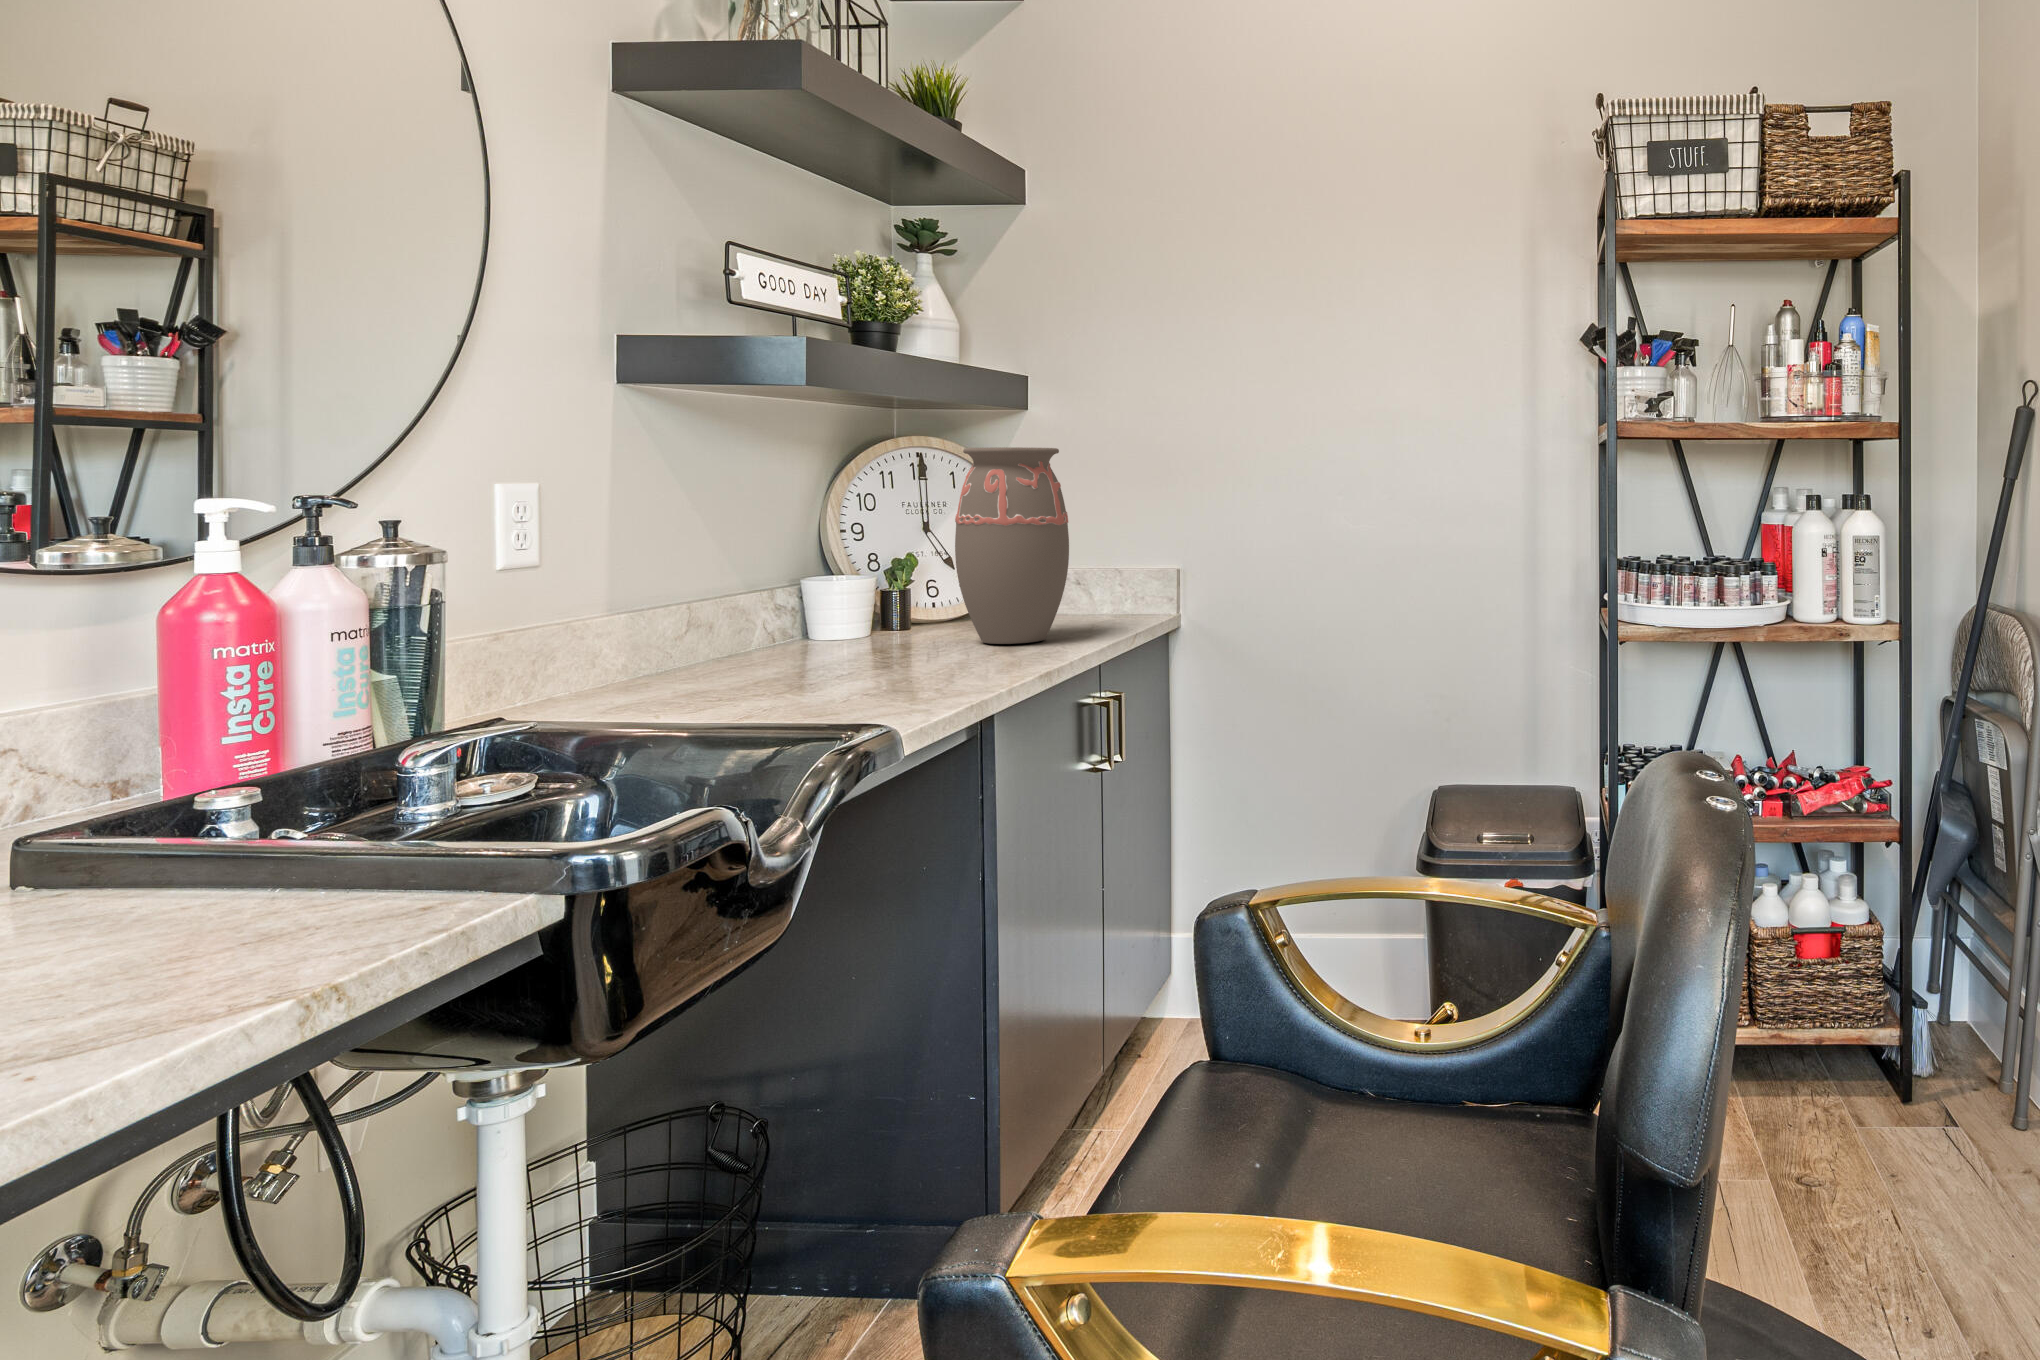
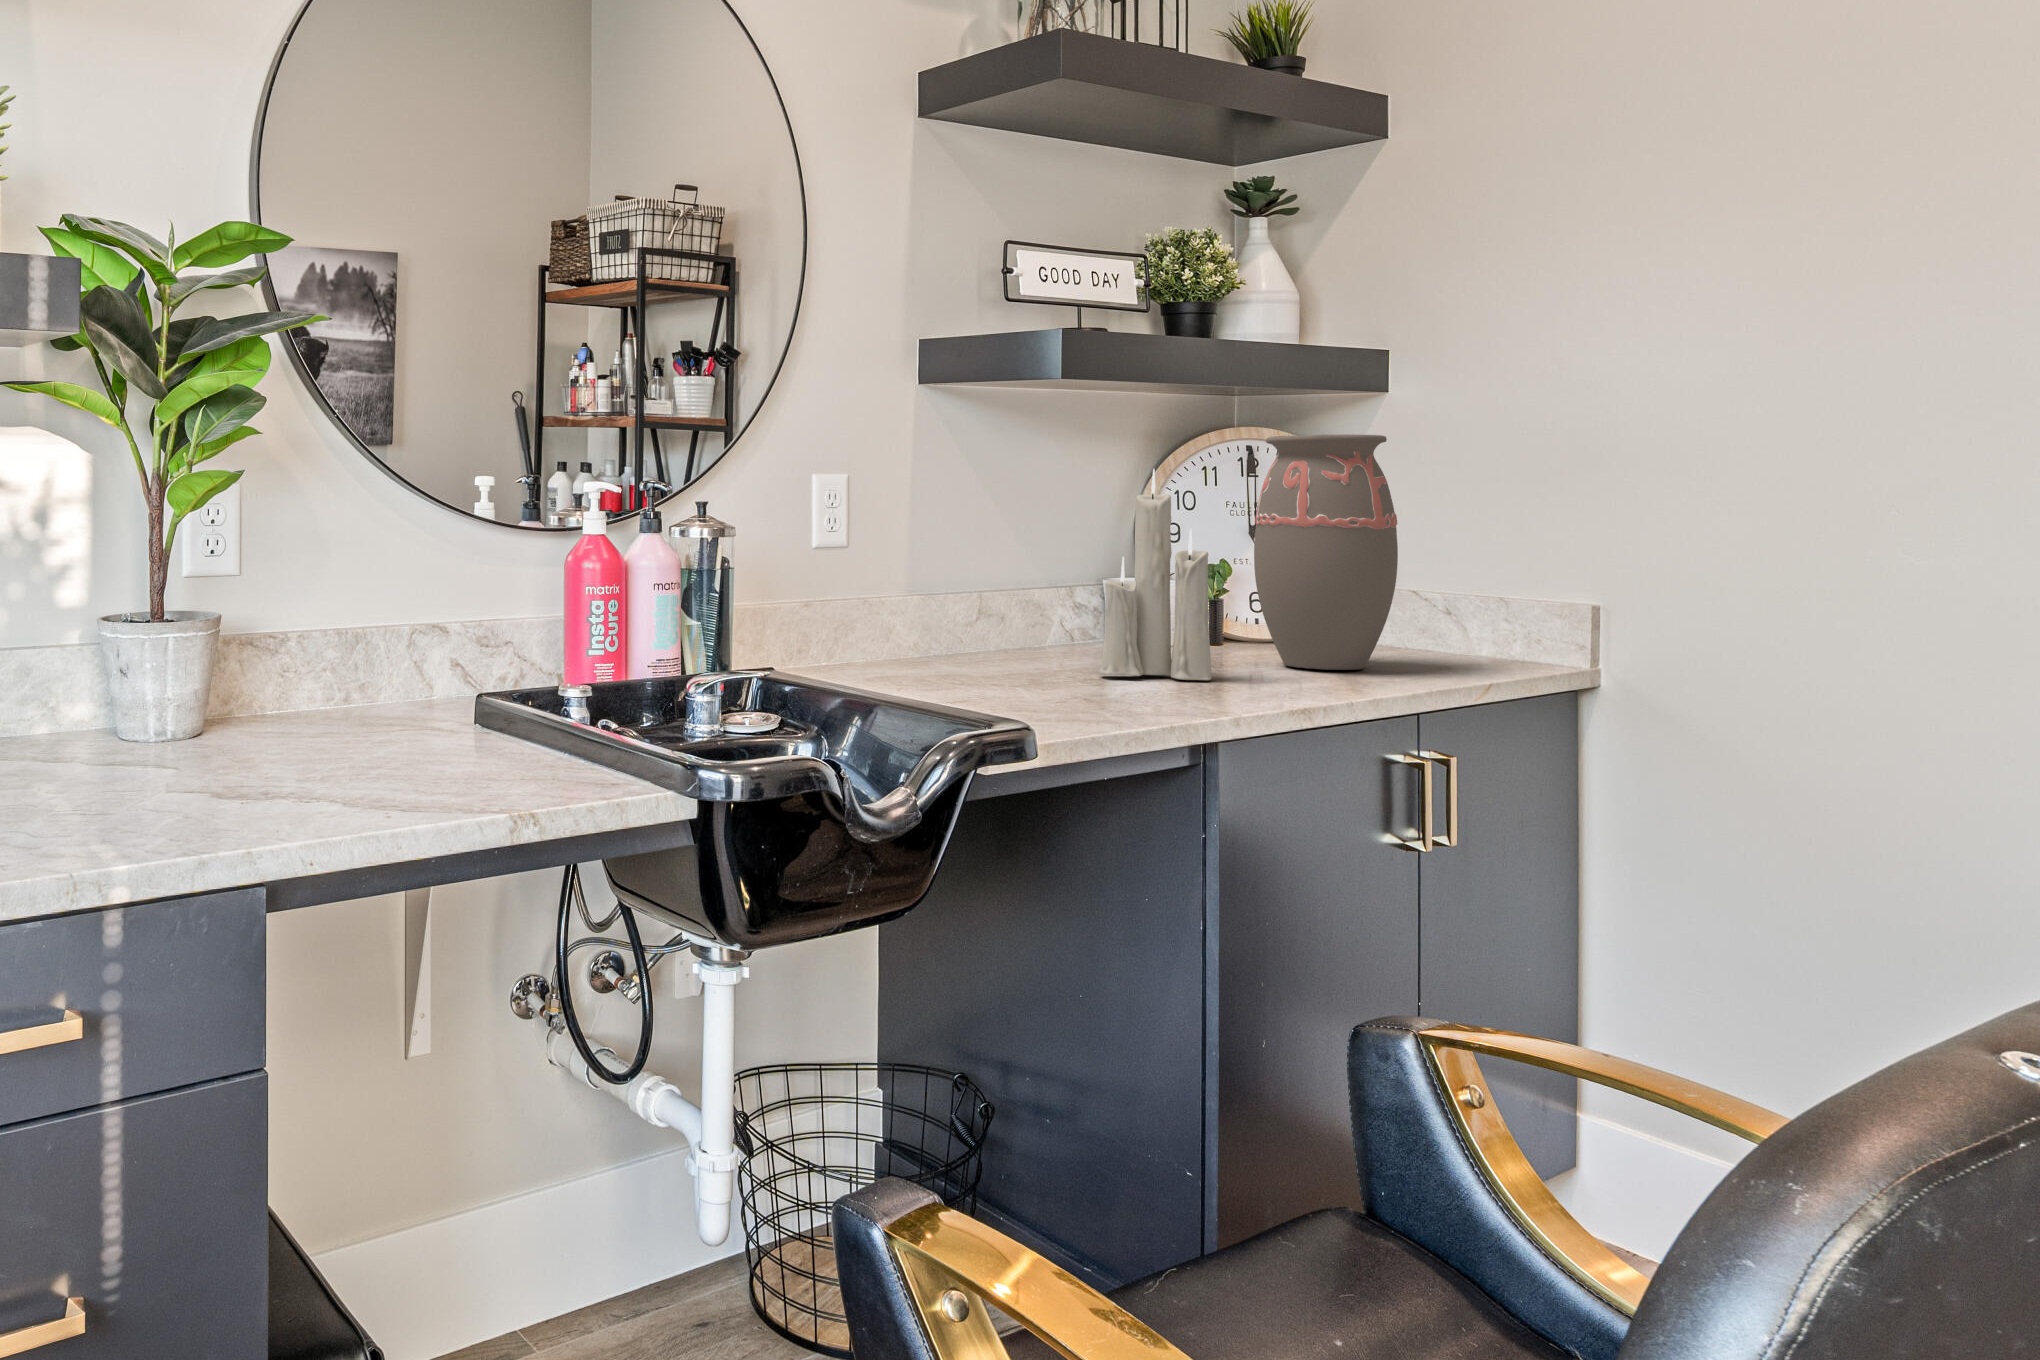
candle: none [840,468,944,672] -> present [1099,469,1212,680]

